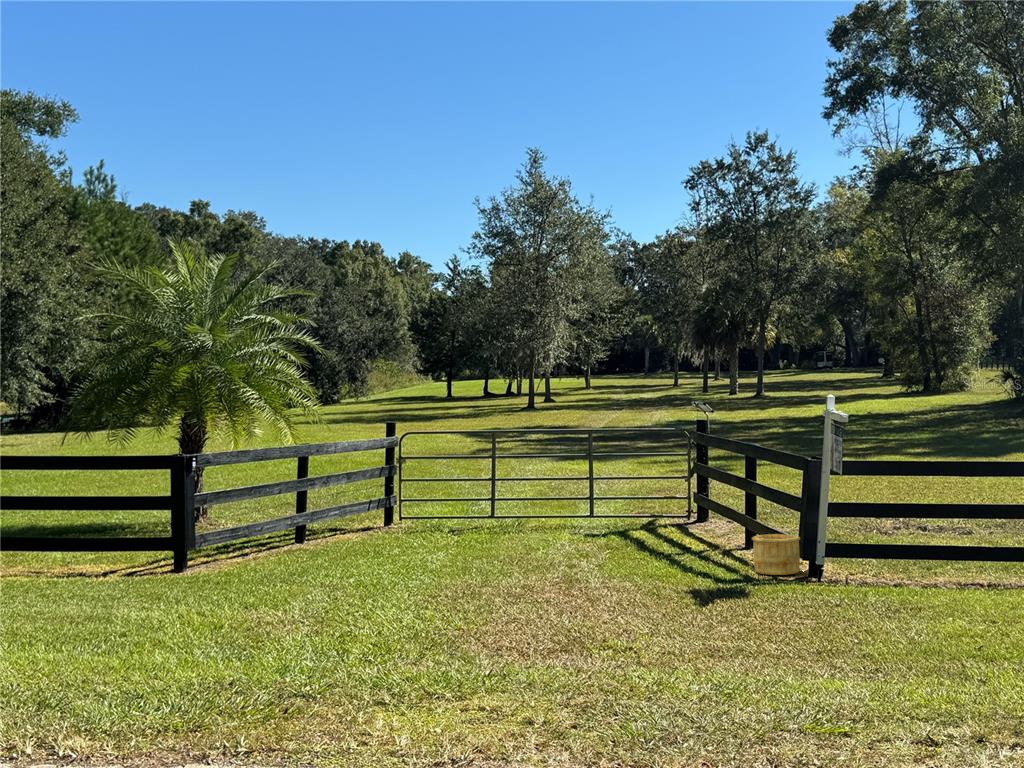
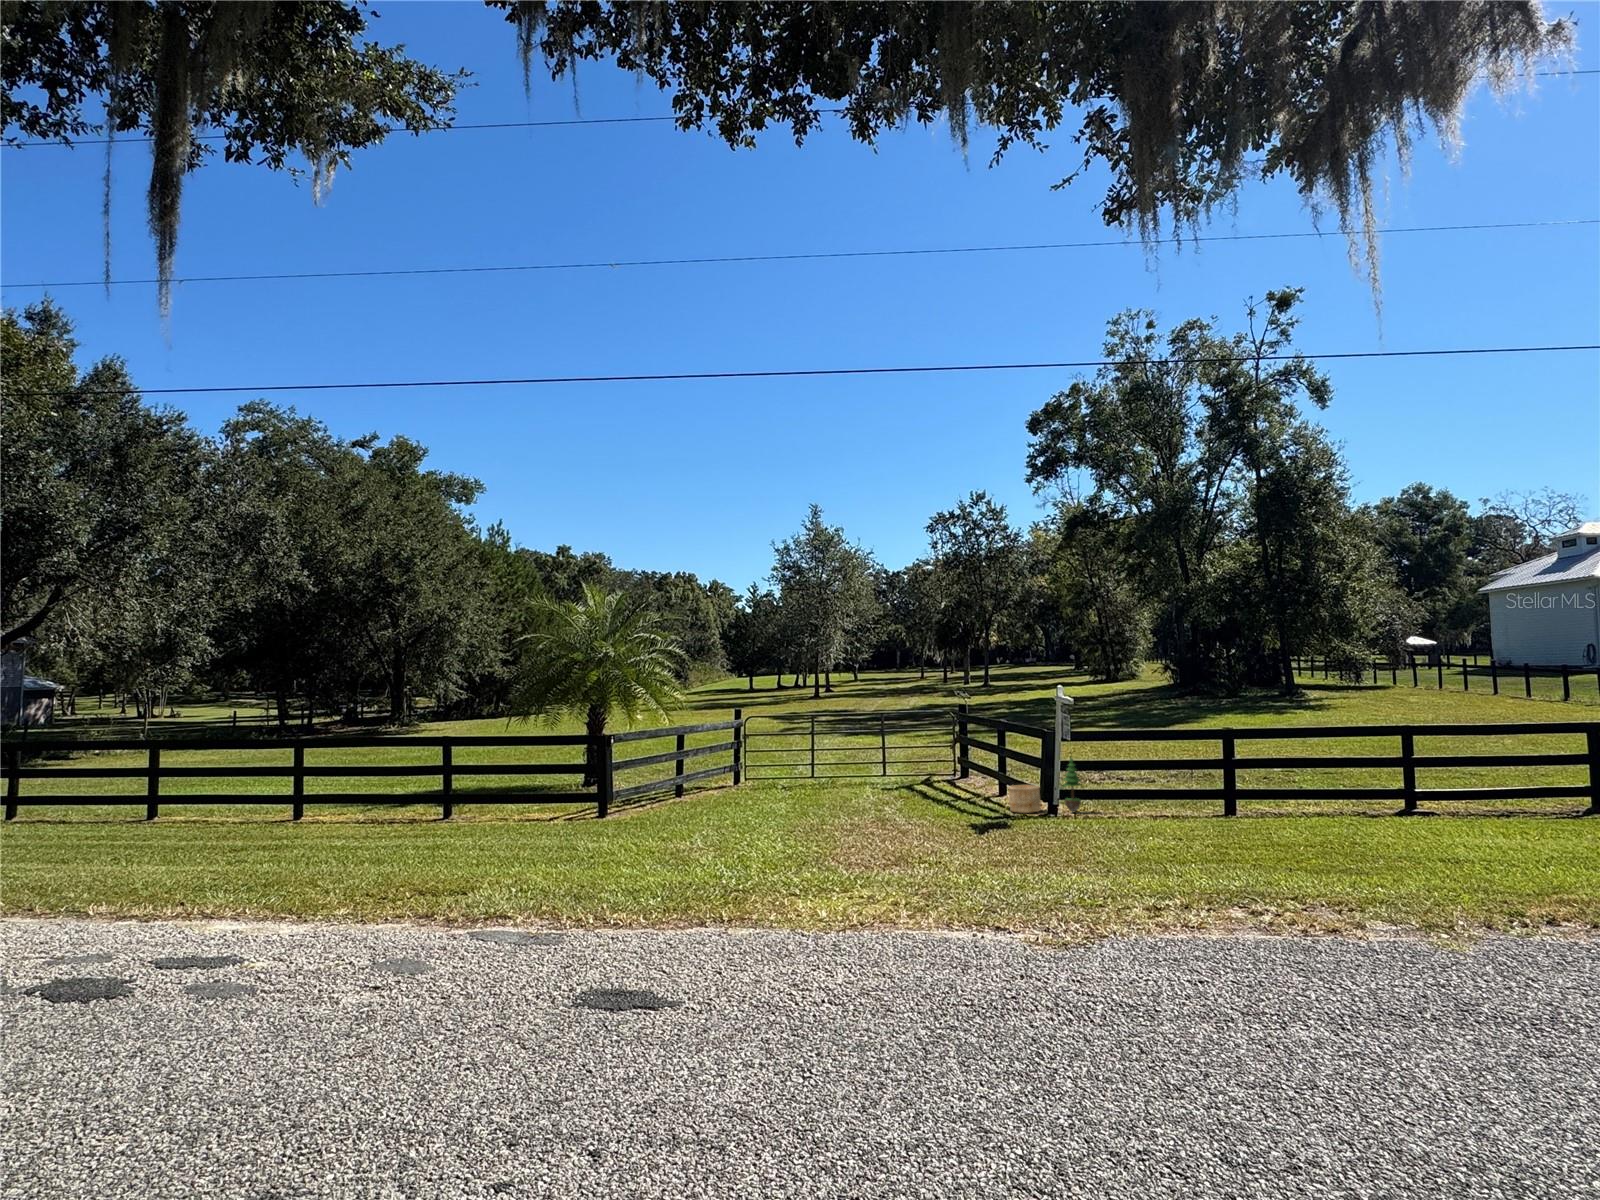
potted tree: none [832,494,863,577] -> present [1063,758,1082,812]

